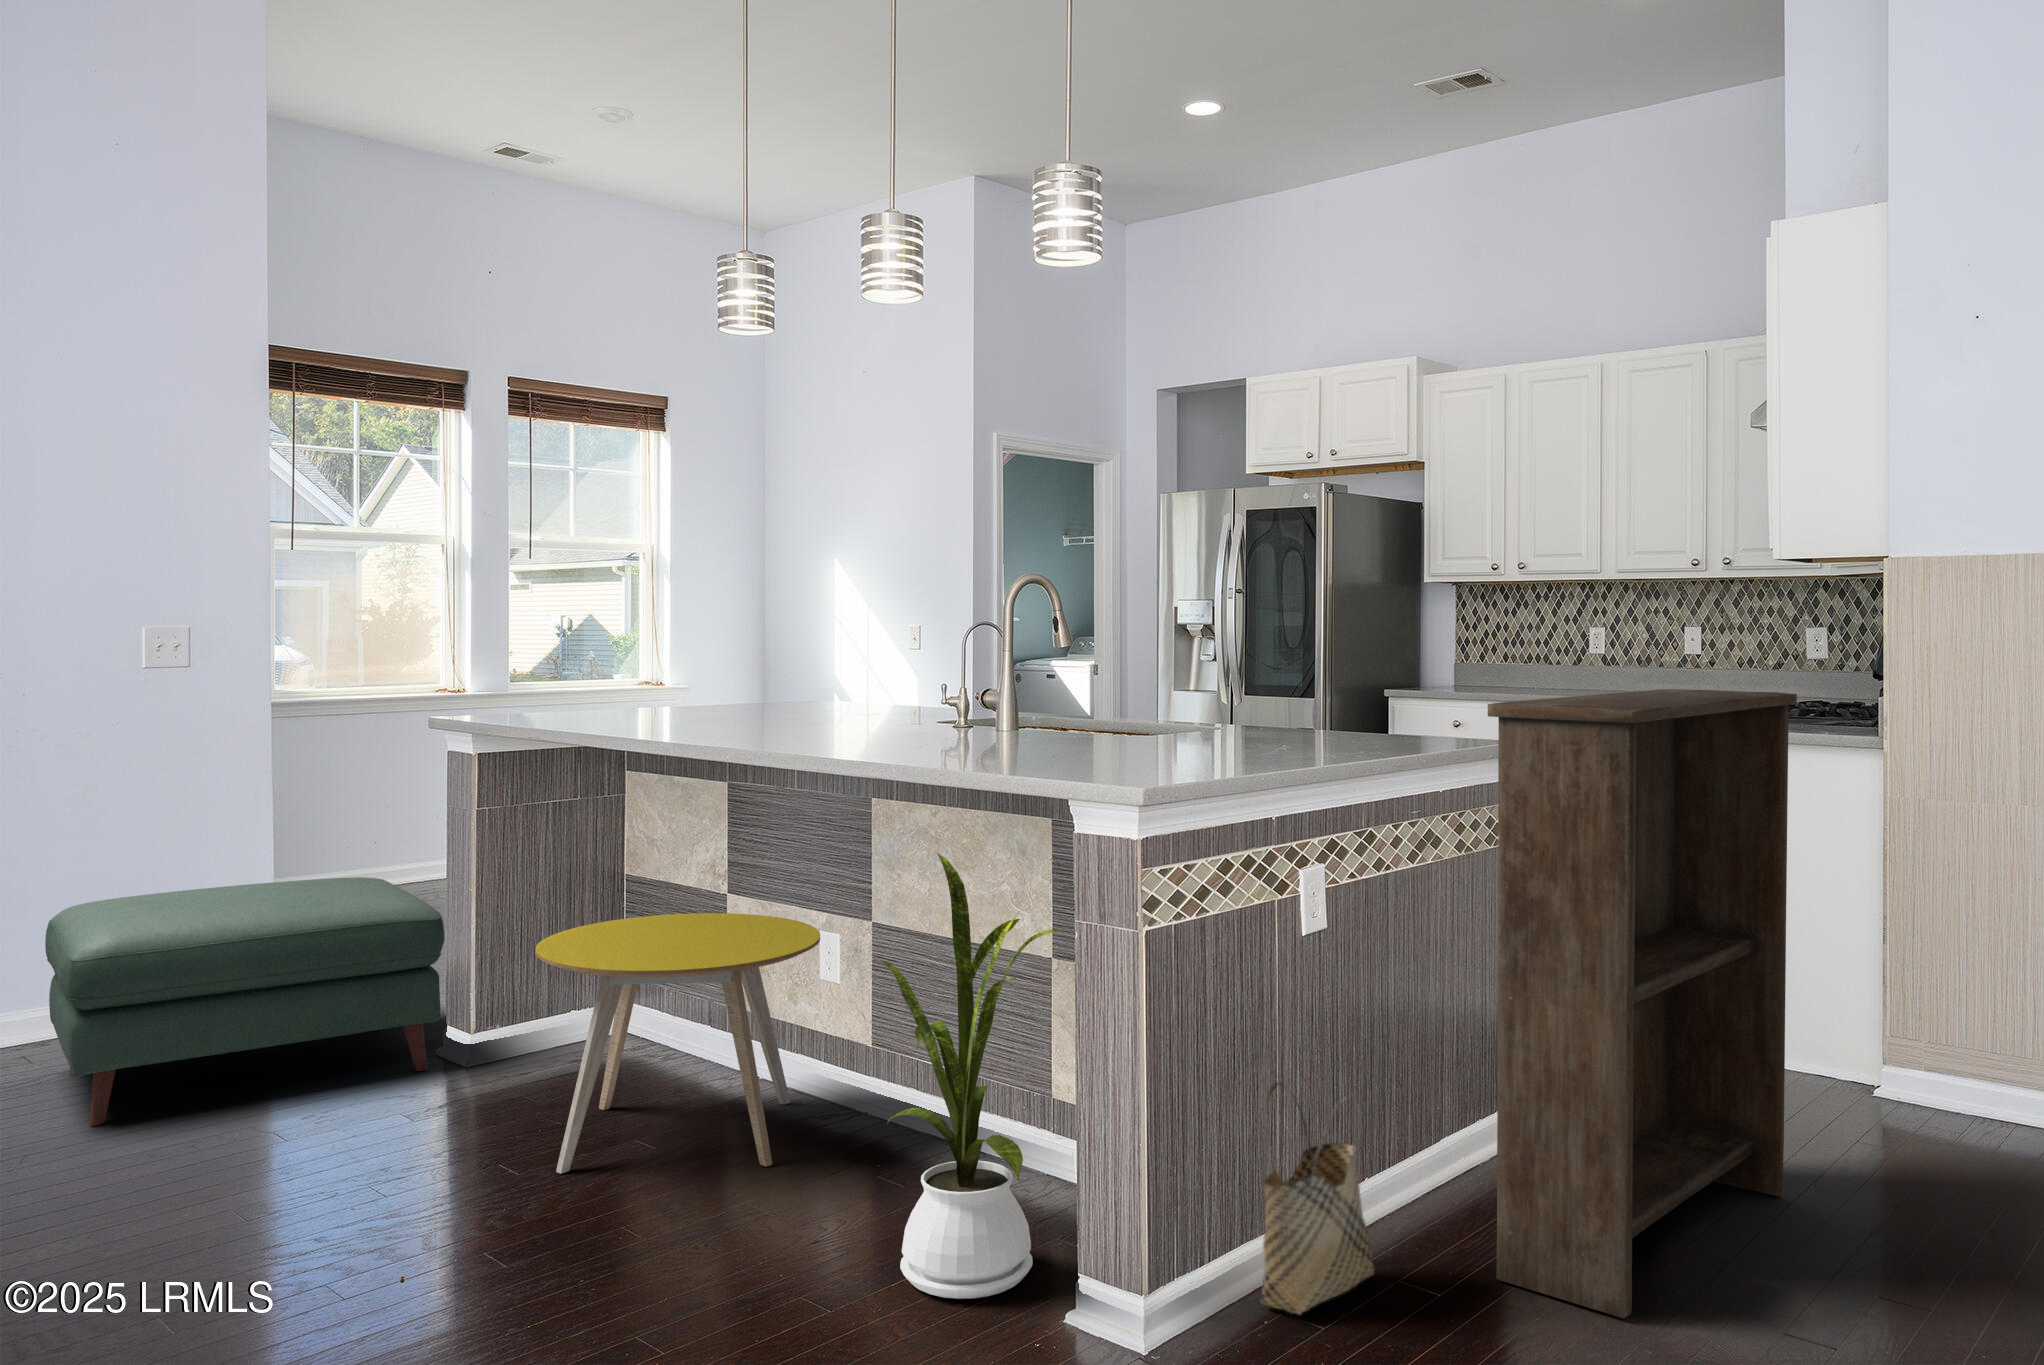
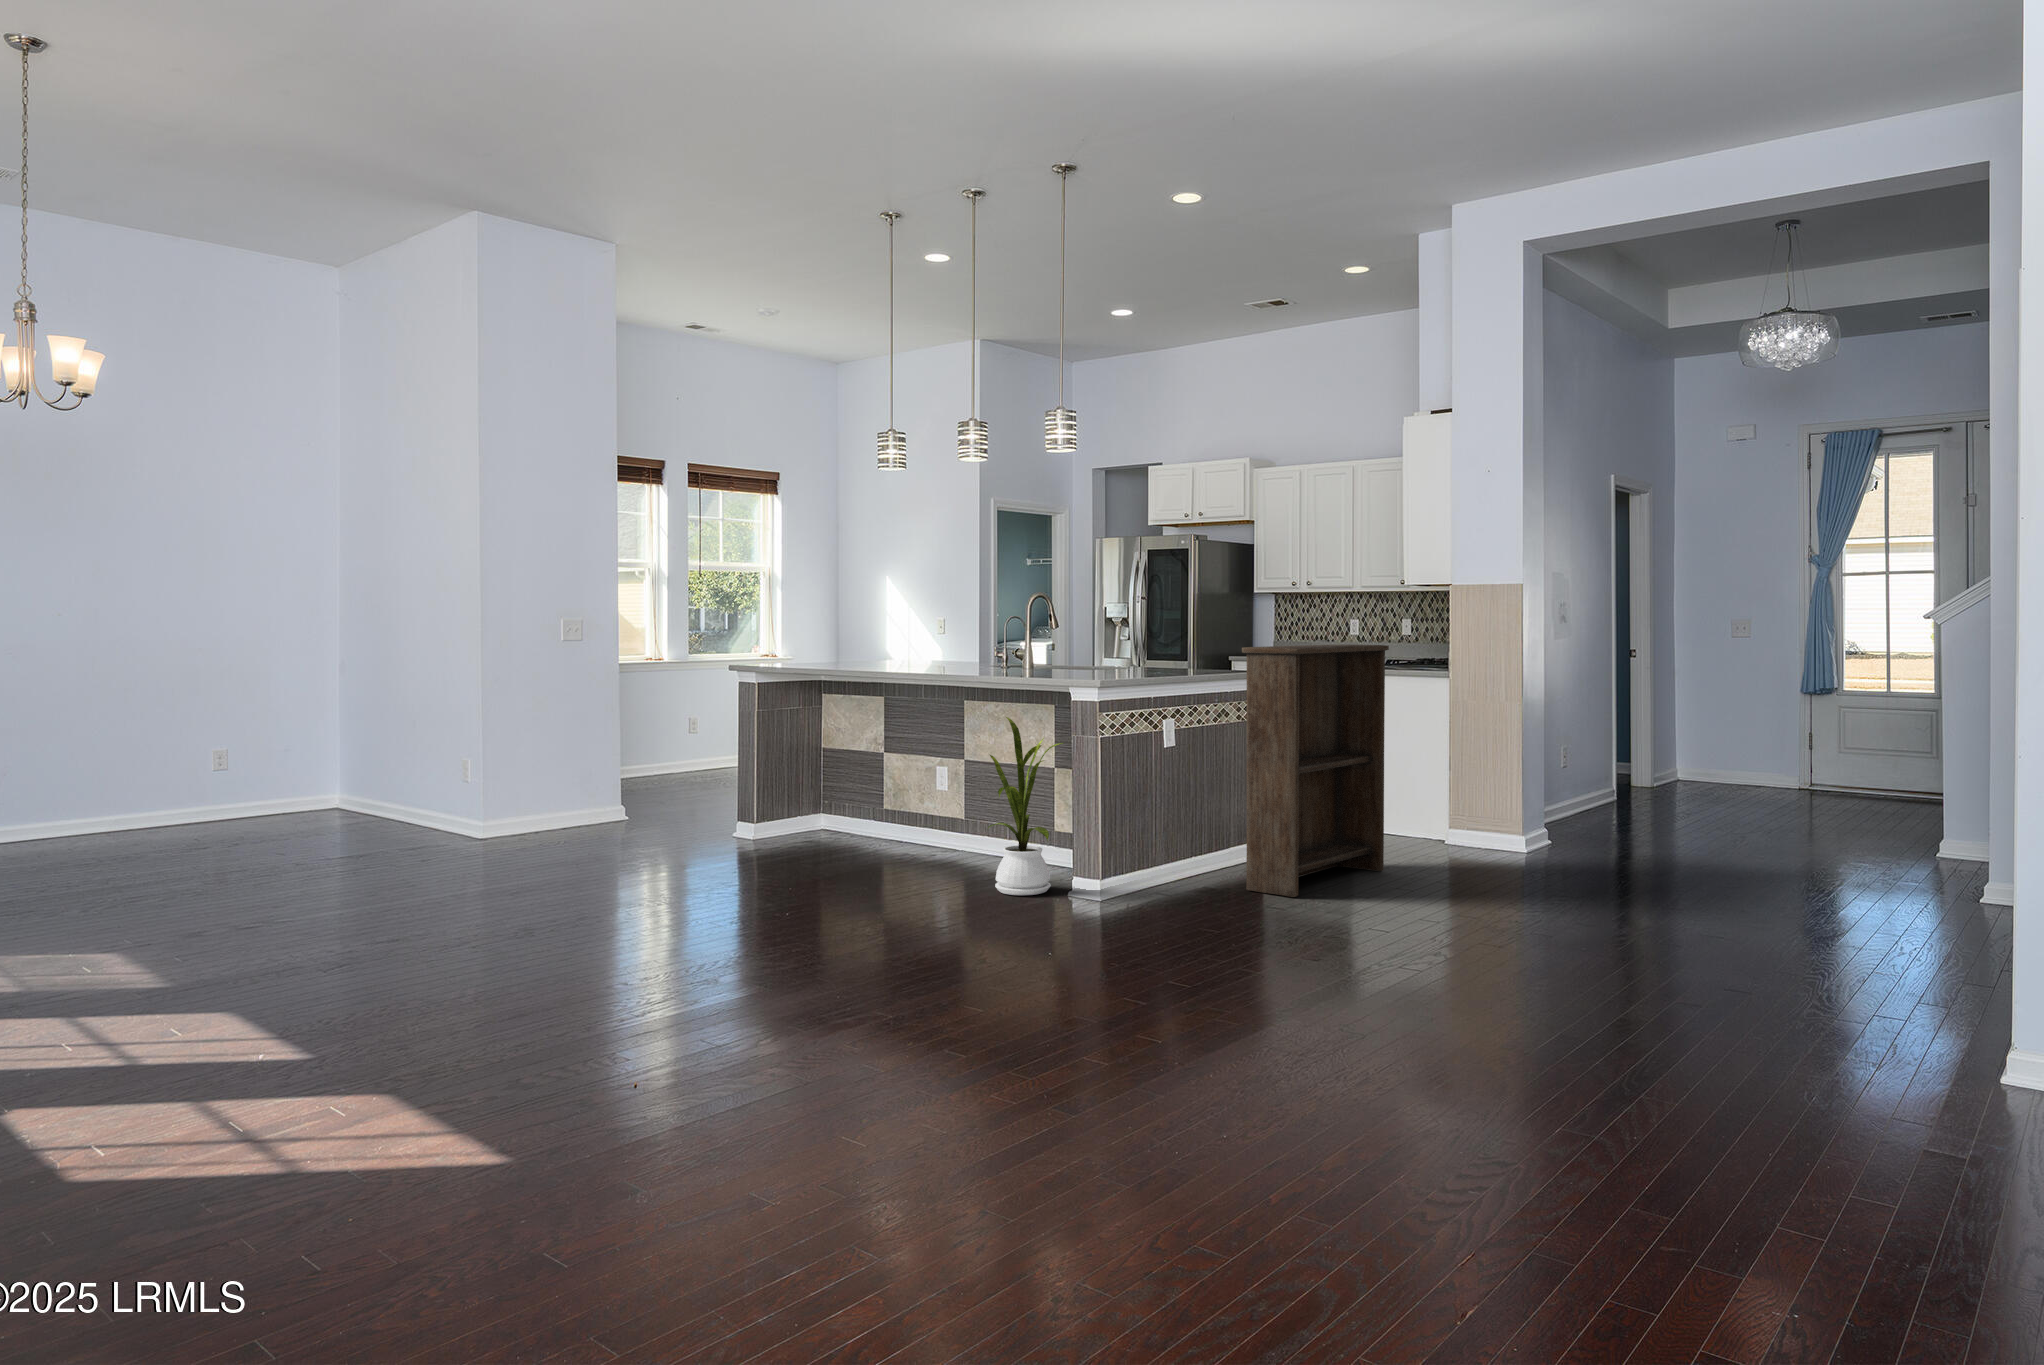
ottoman: present [45,877,445,1126] -> none [541,750,740,858]
side table: present [536,913,820,1174] -> none [808,759,940,869]
woven basket: present [1261,1083,1374,1315] -> none [1147,807,1195,896]

